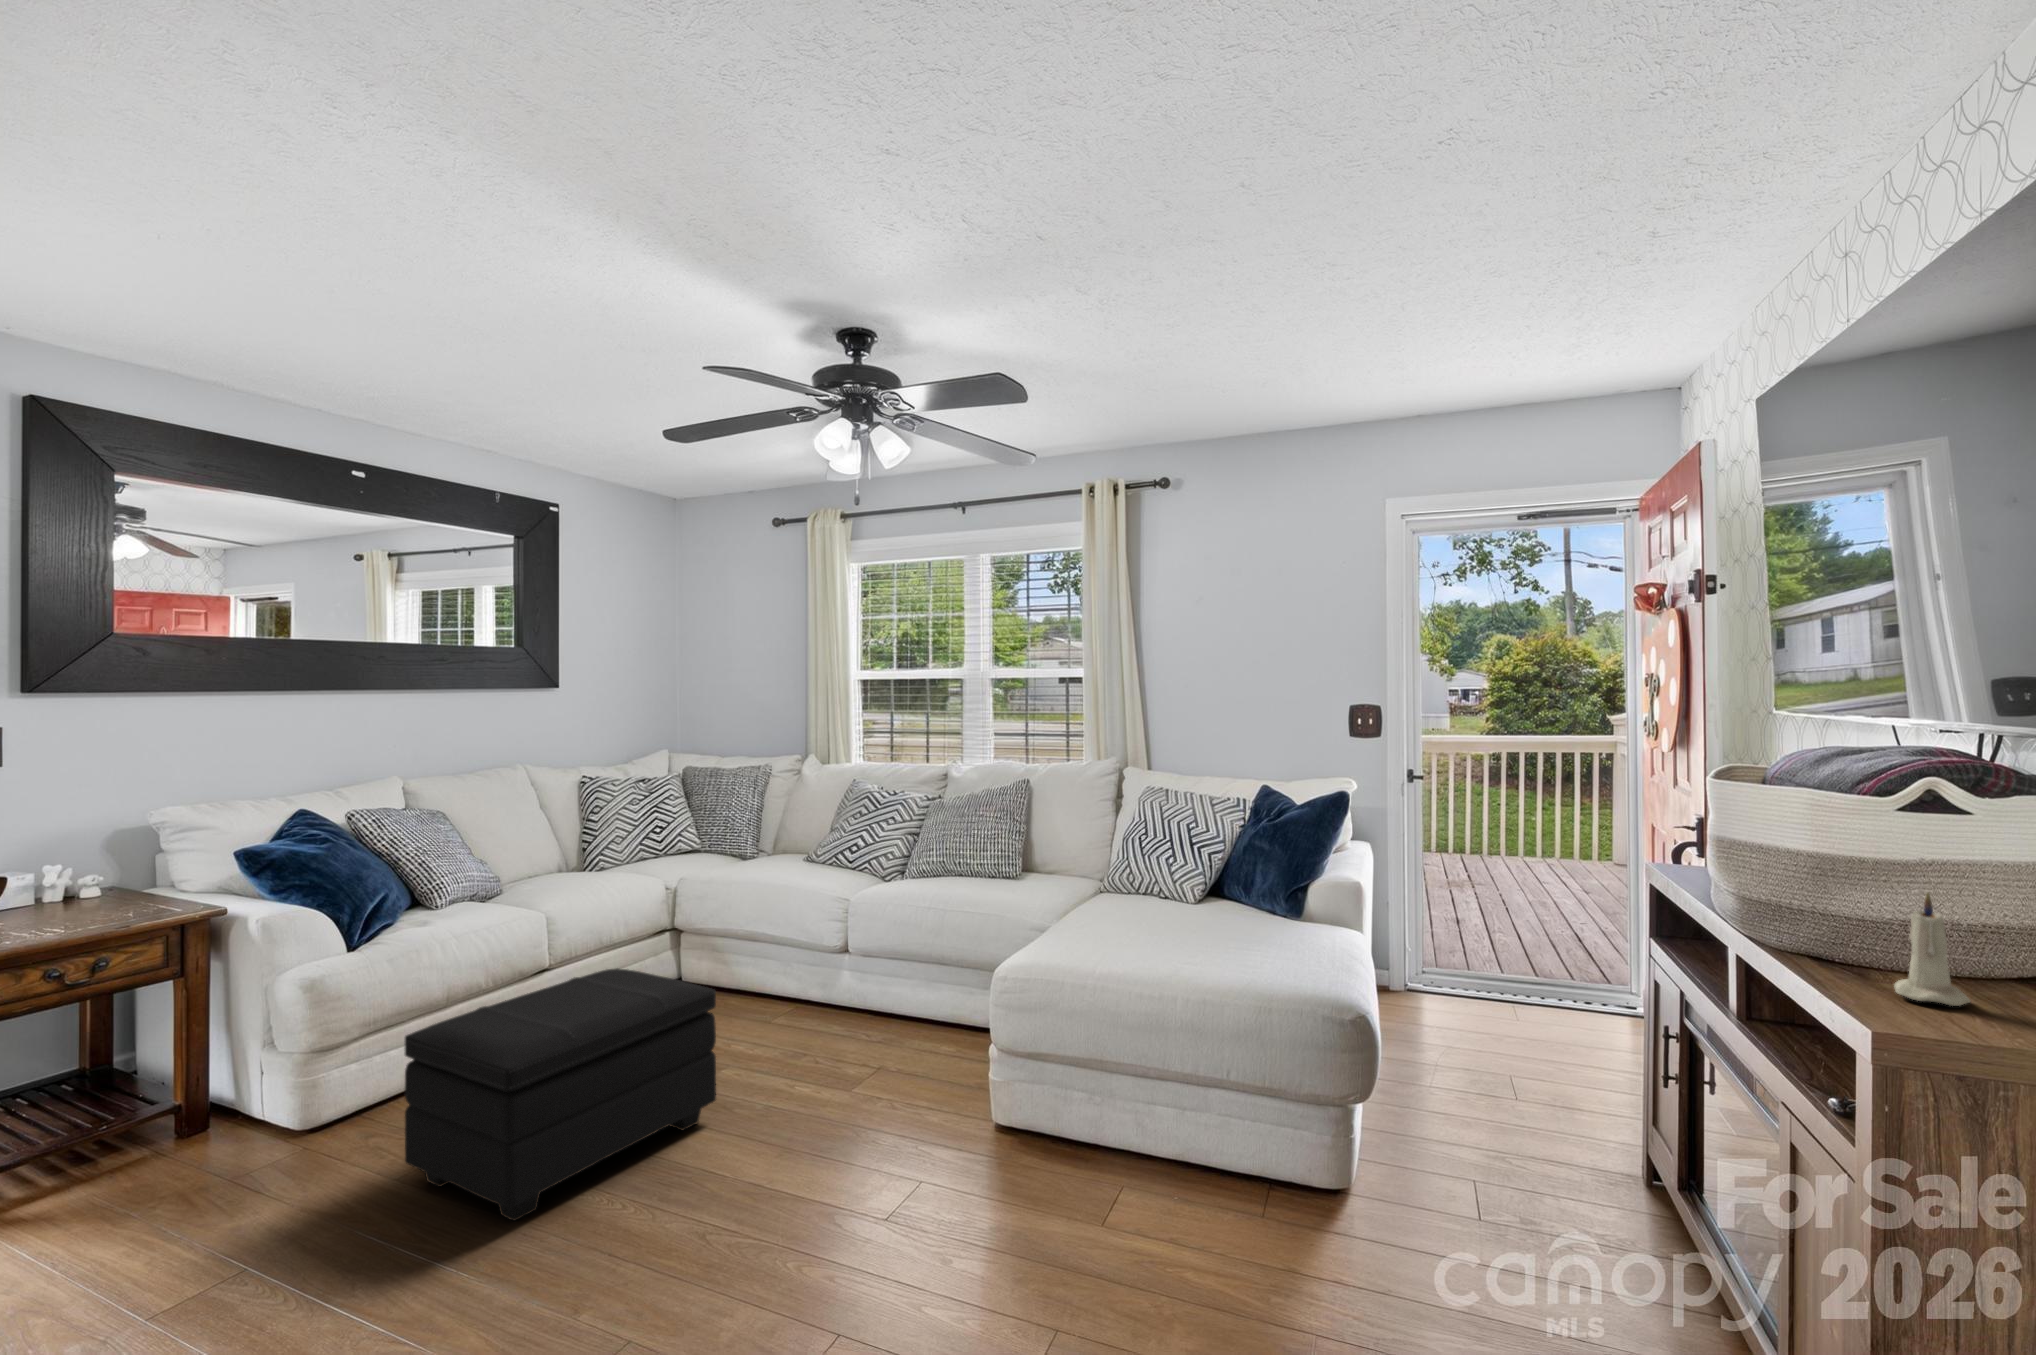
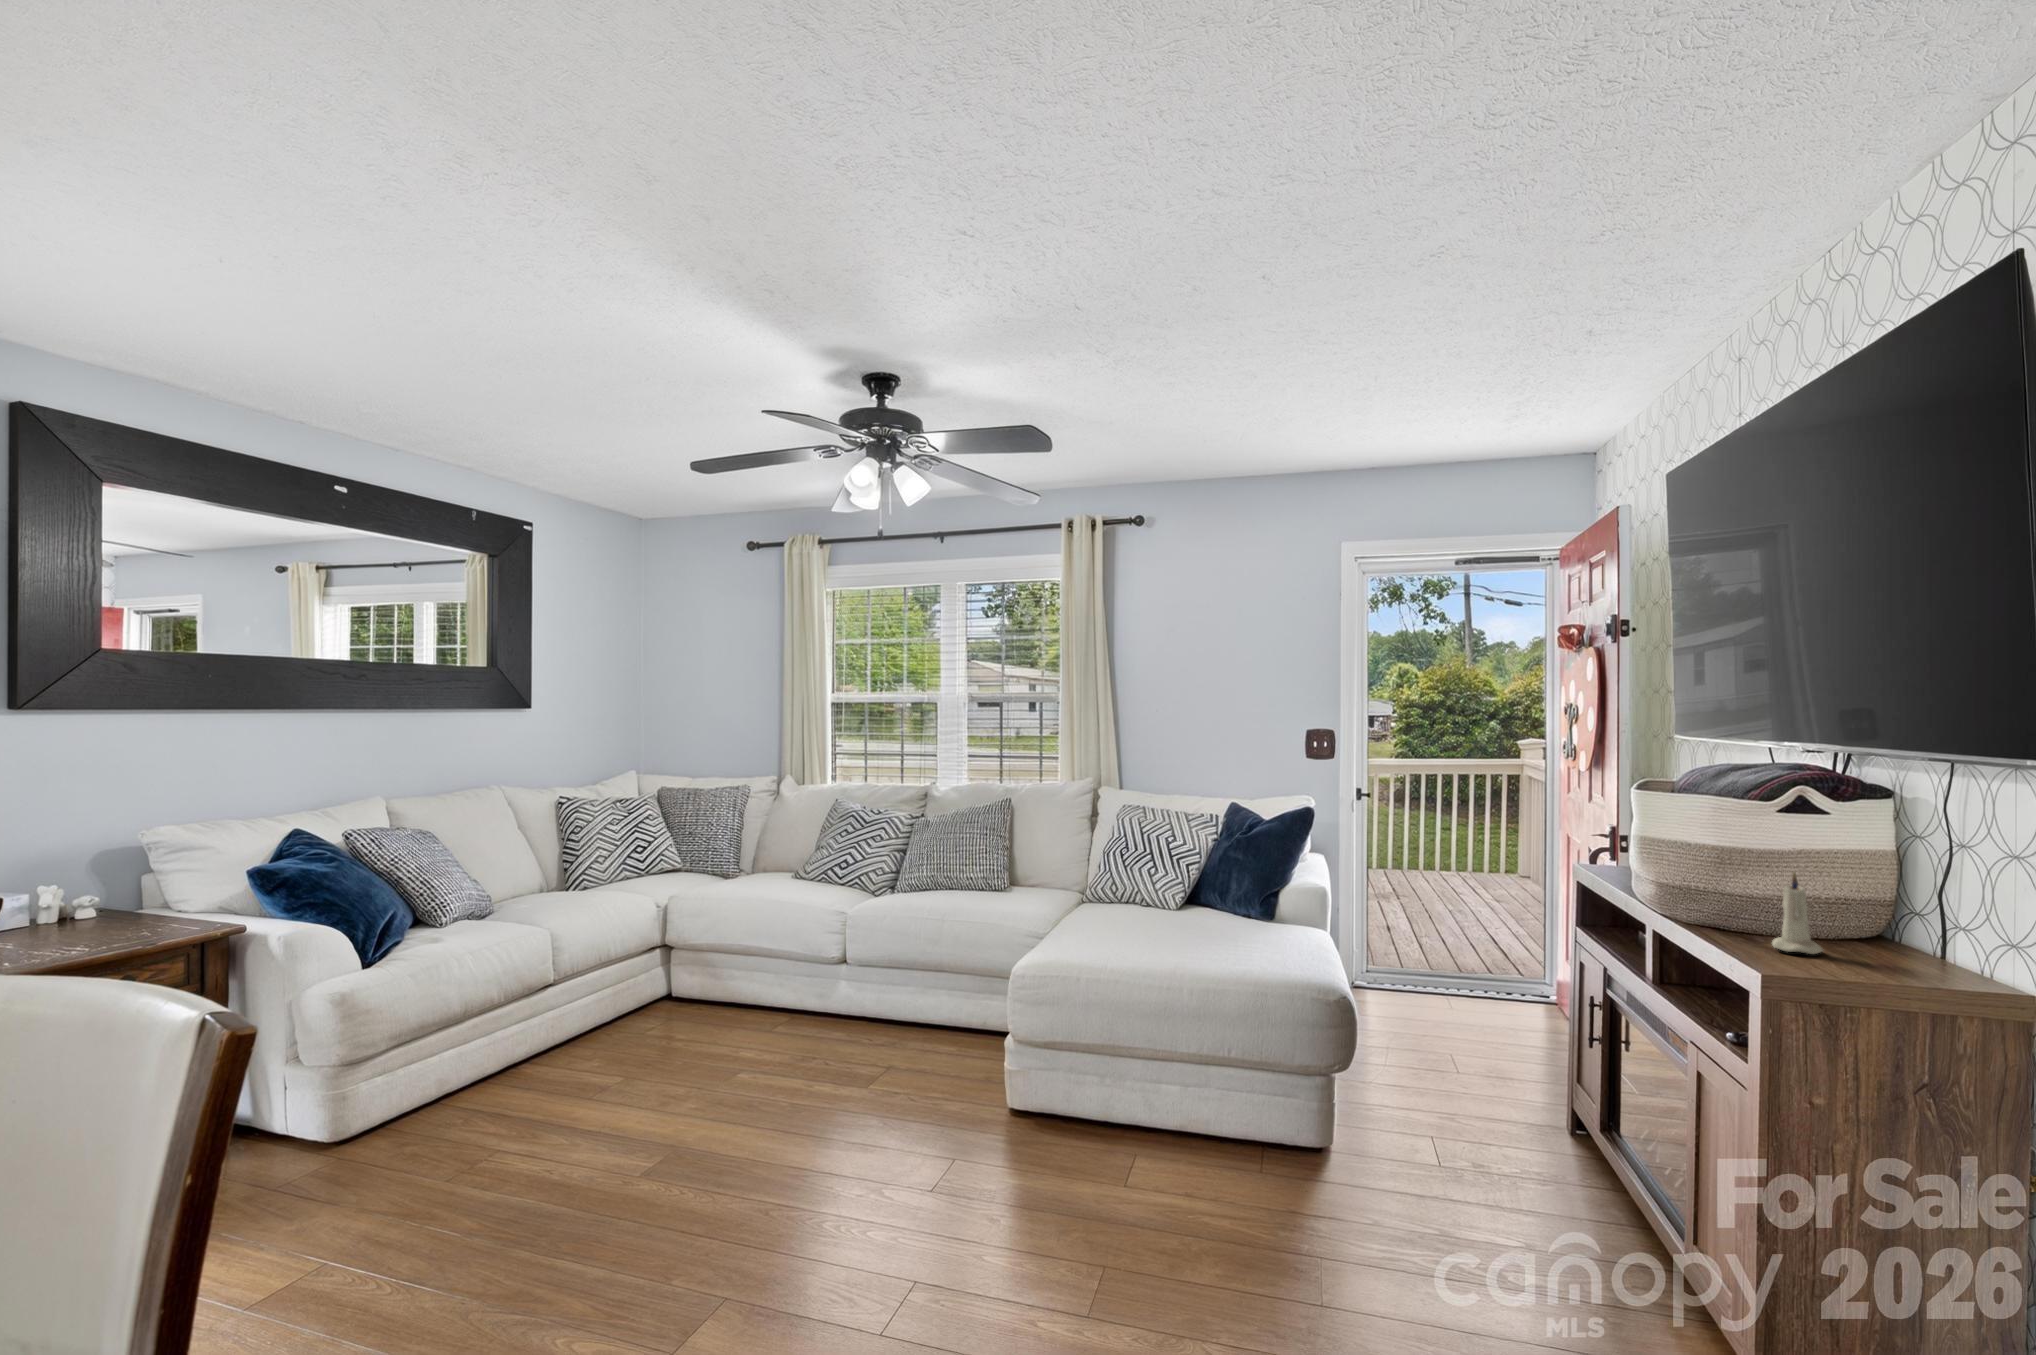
footstool: present [405,968,716,1221] -> none [460,980,747,1211]

